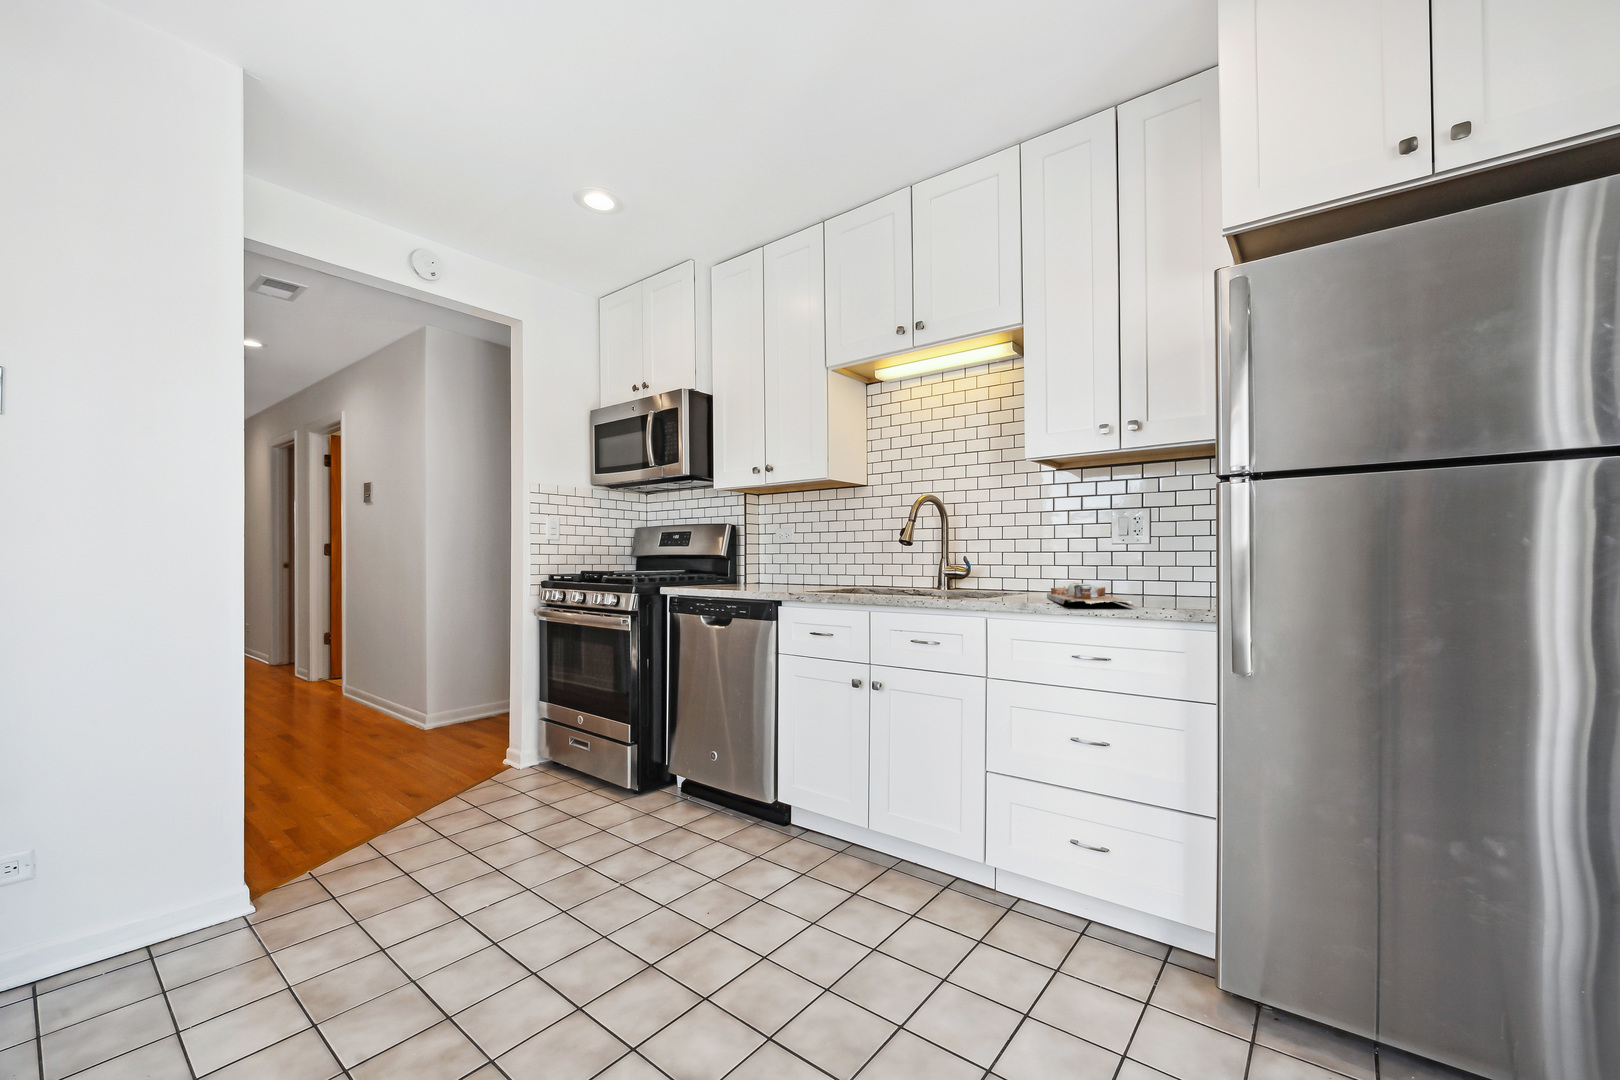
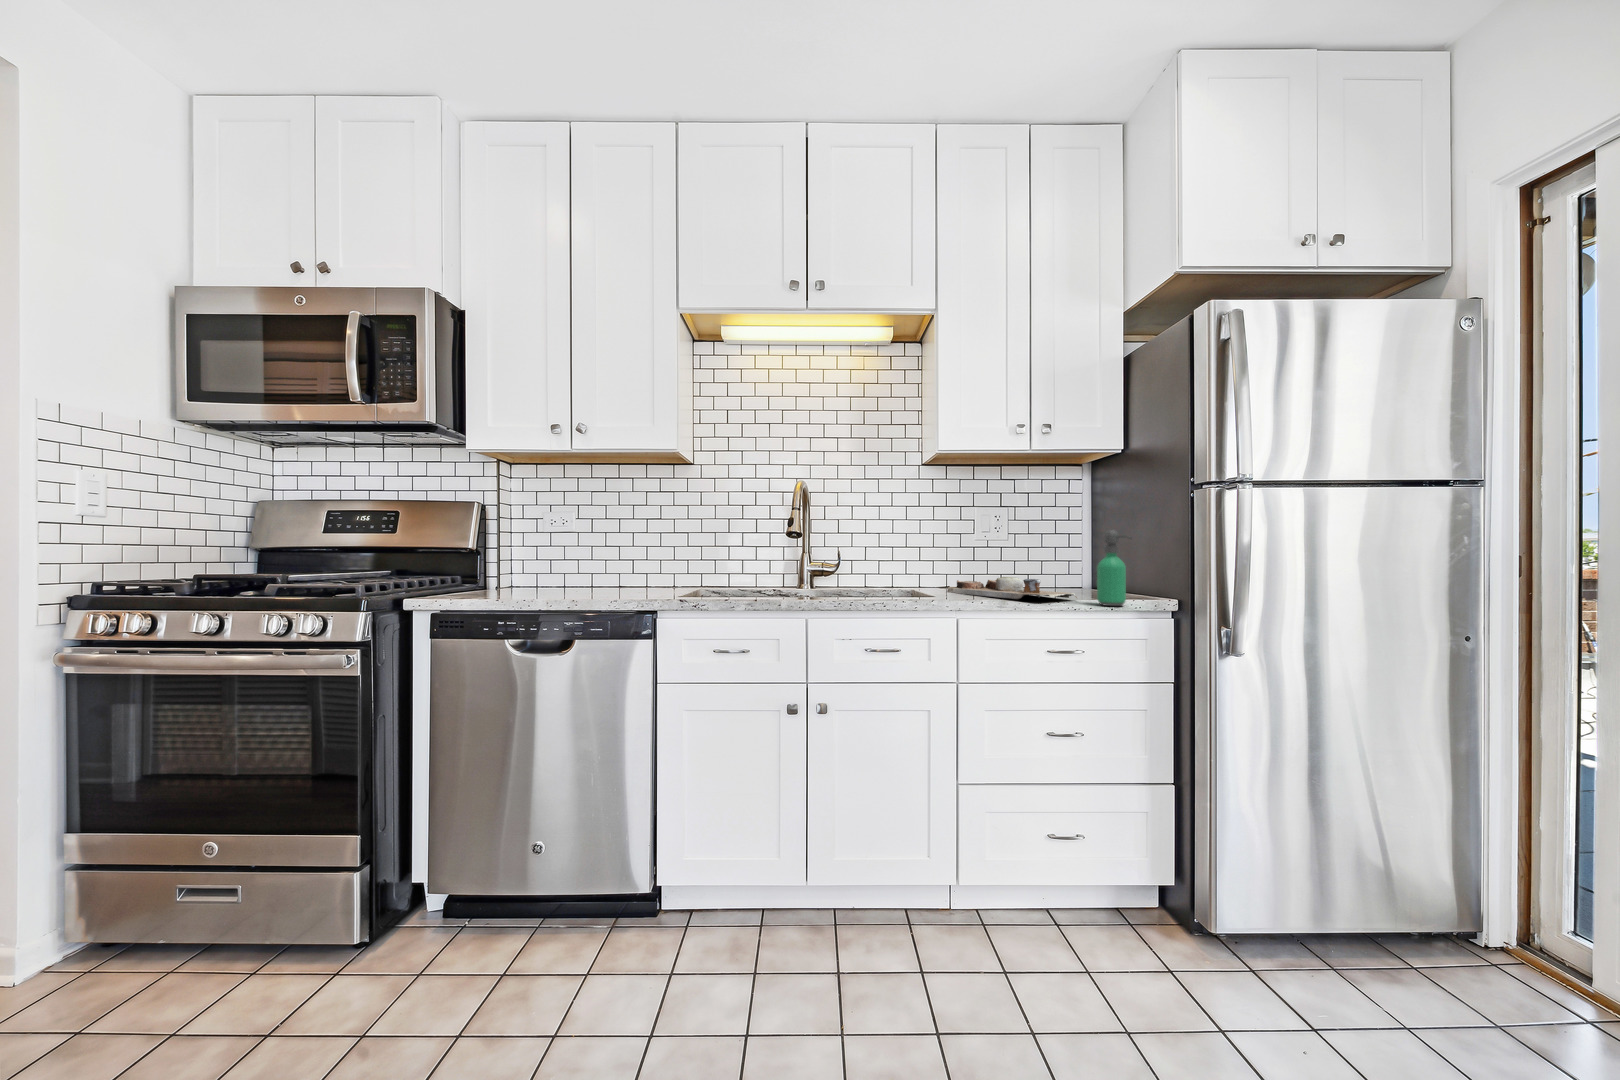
soap dispenser: none [1123,533,1154,614] -> present [1097,530,1131,606]

